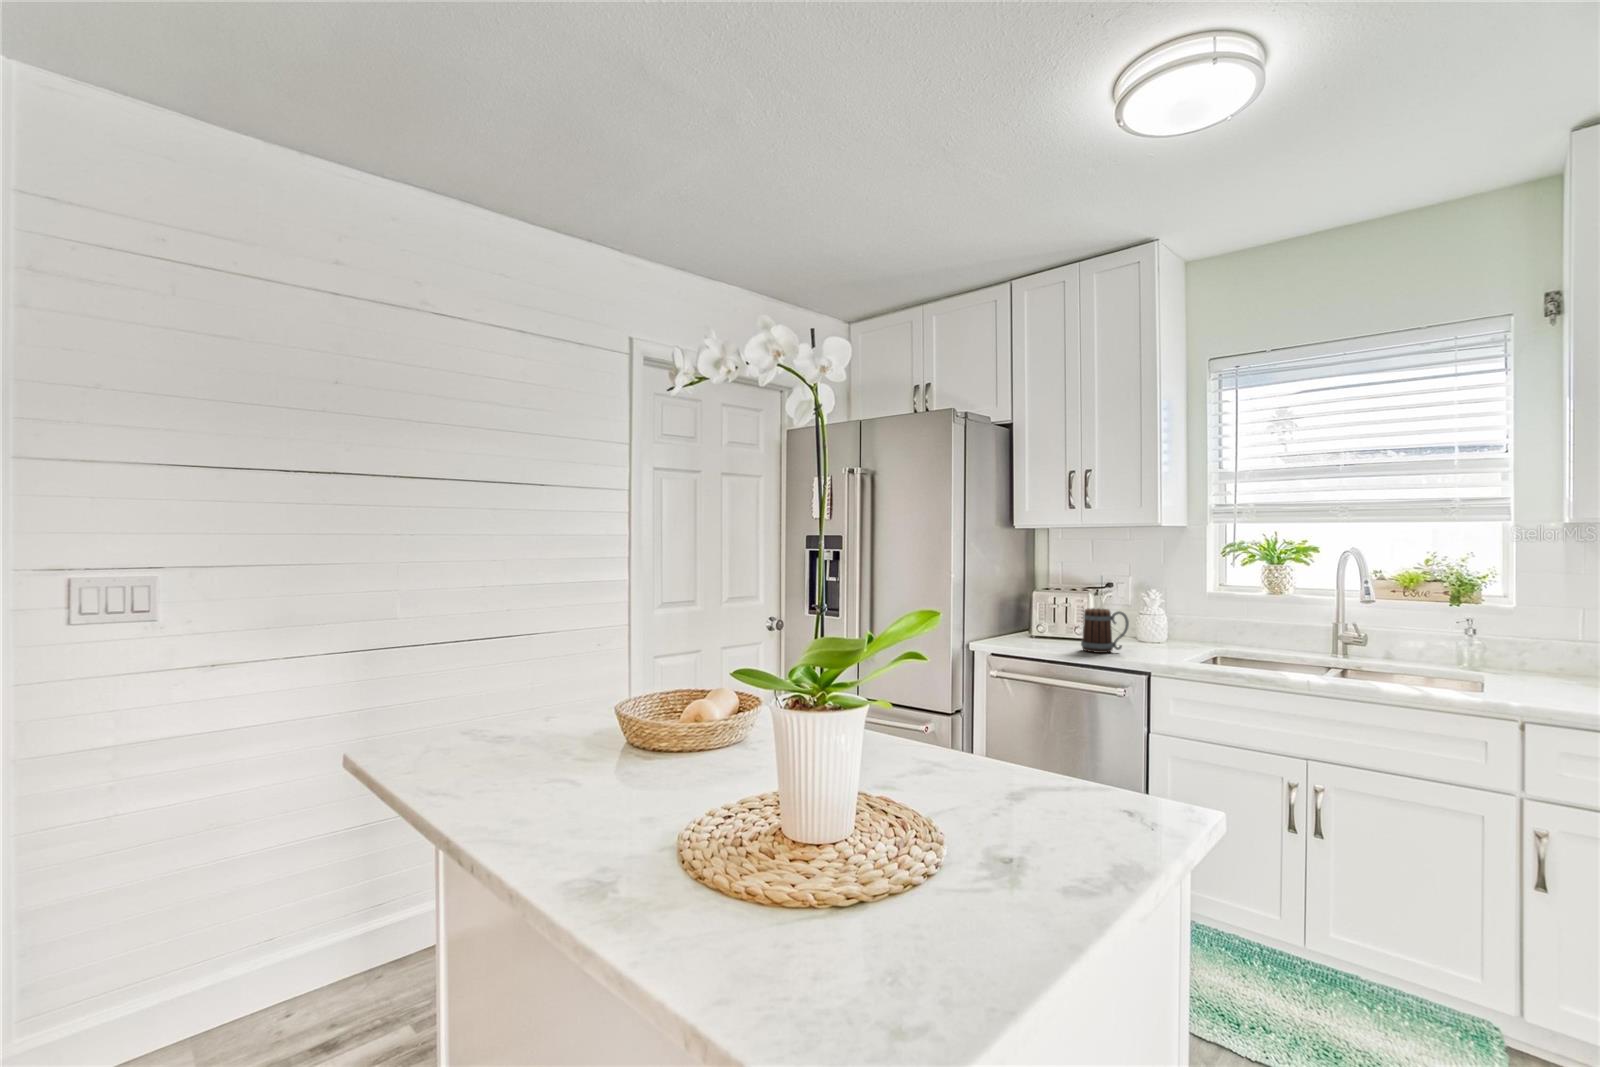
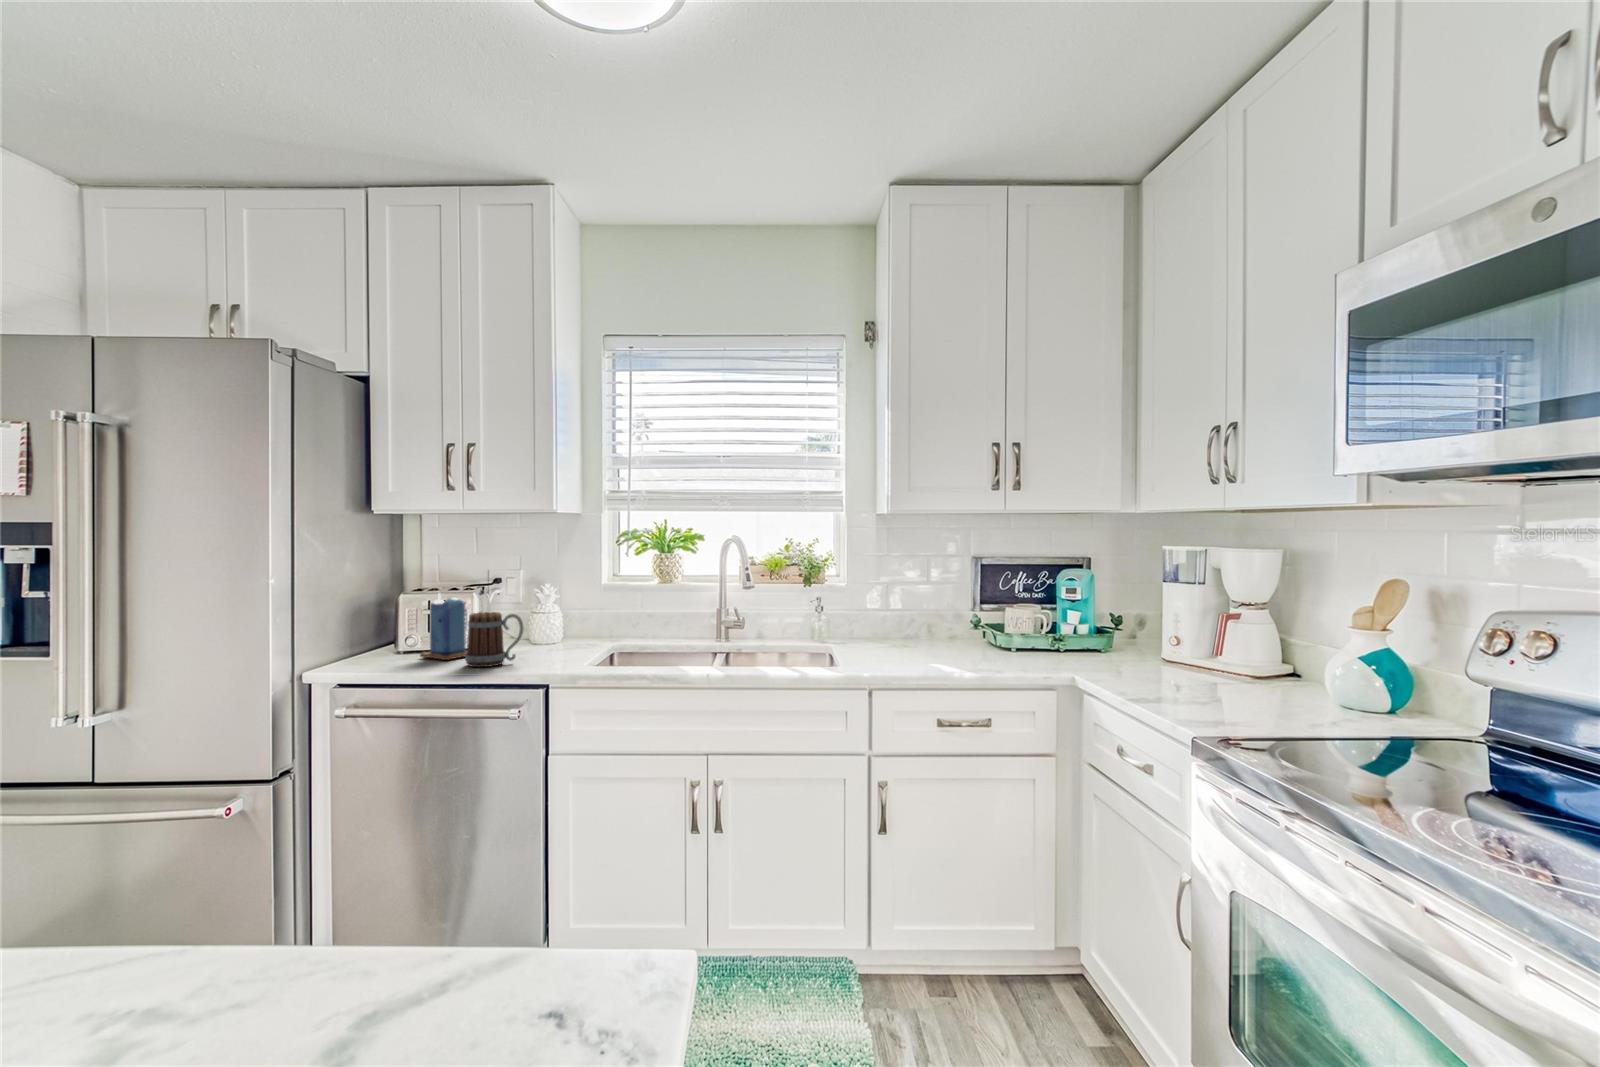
candle: none [1047,591,1090,645] -> present [420,594,467,660]

